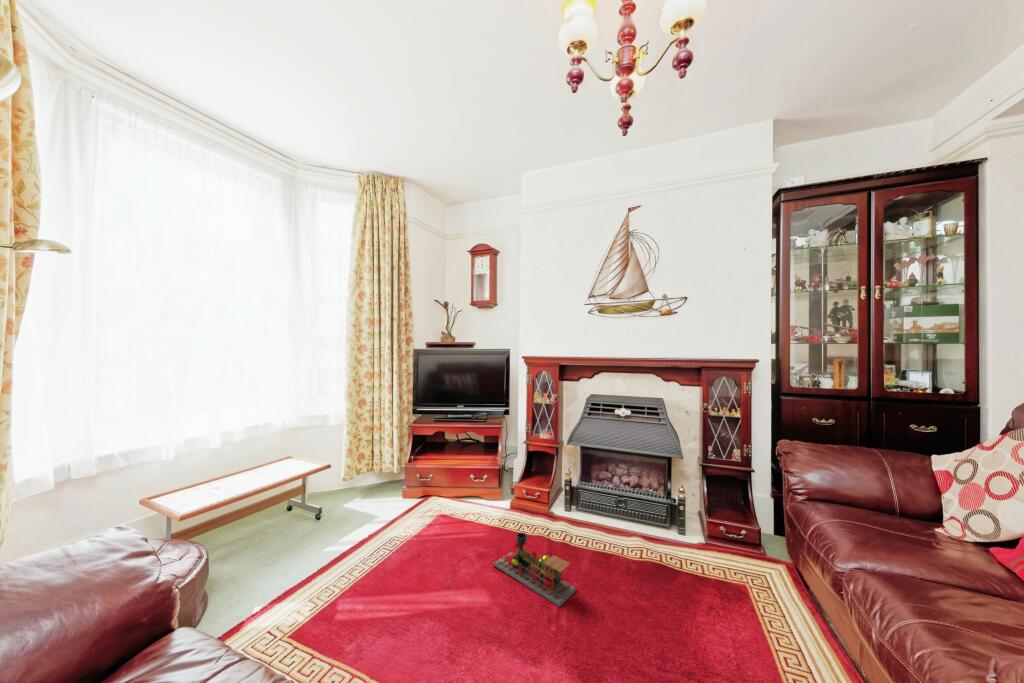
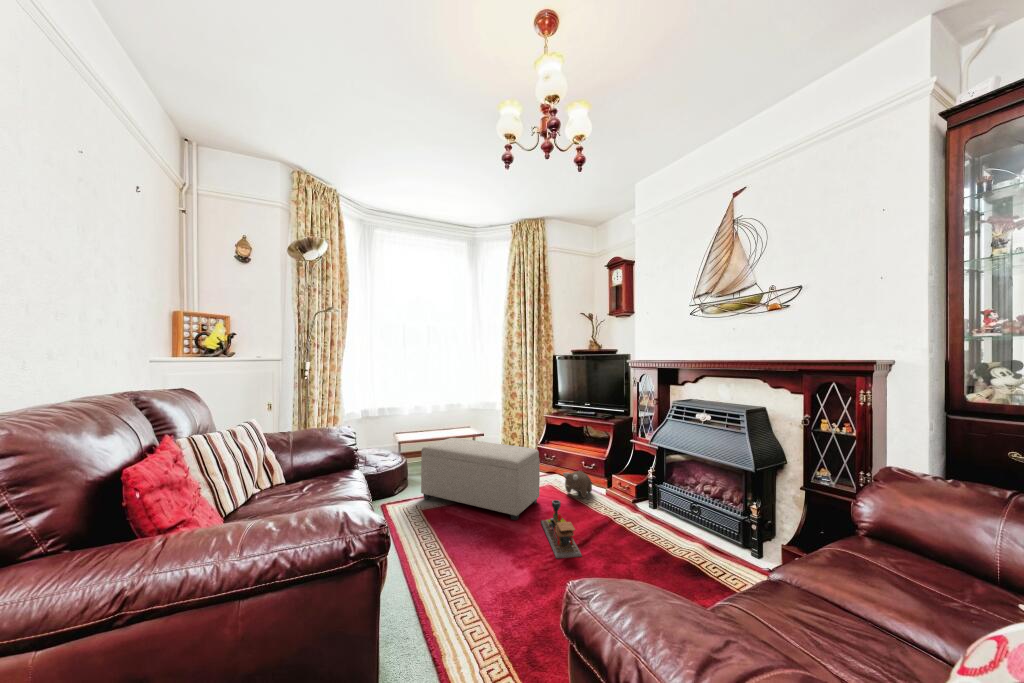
ottoman: none [283,474,468,601] -> present [421,438,540,520]
plush toy: none [475,485,503,514] -> present [563,471,592,498]

